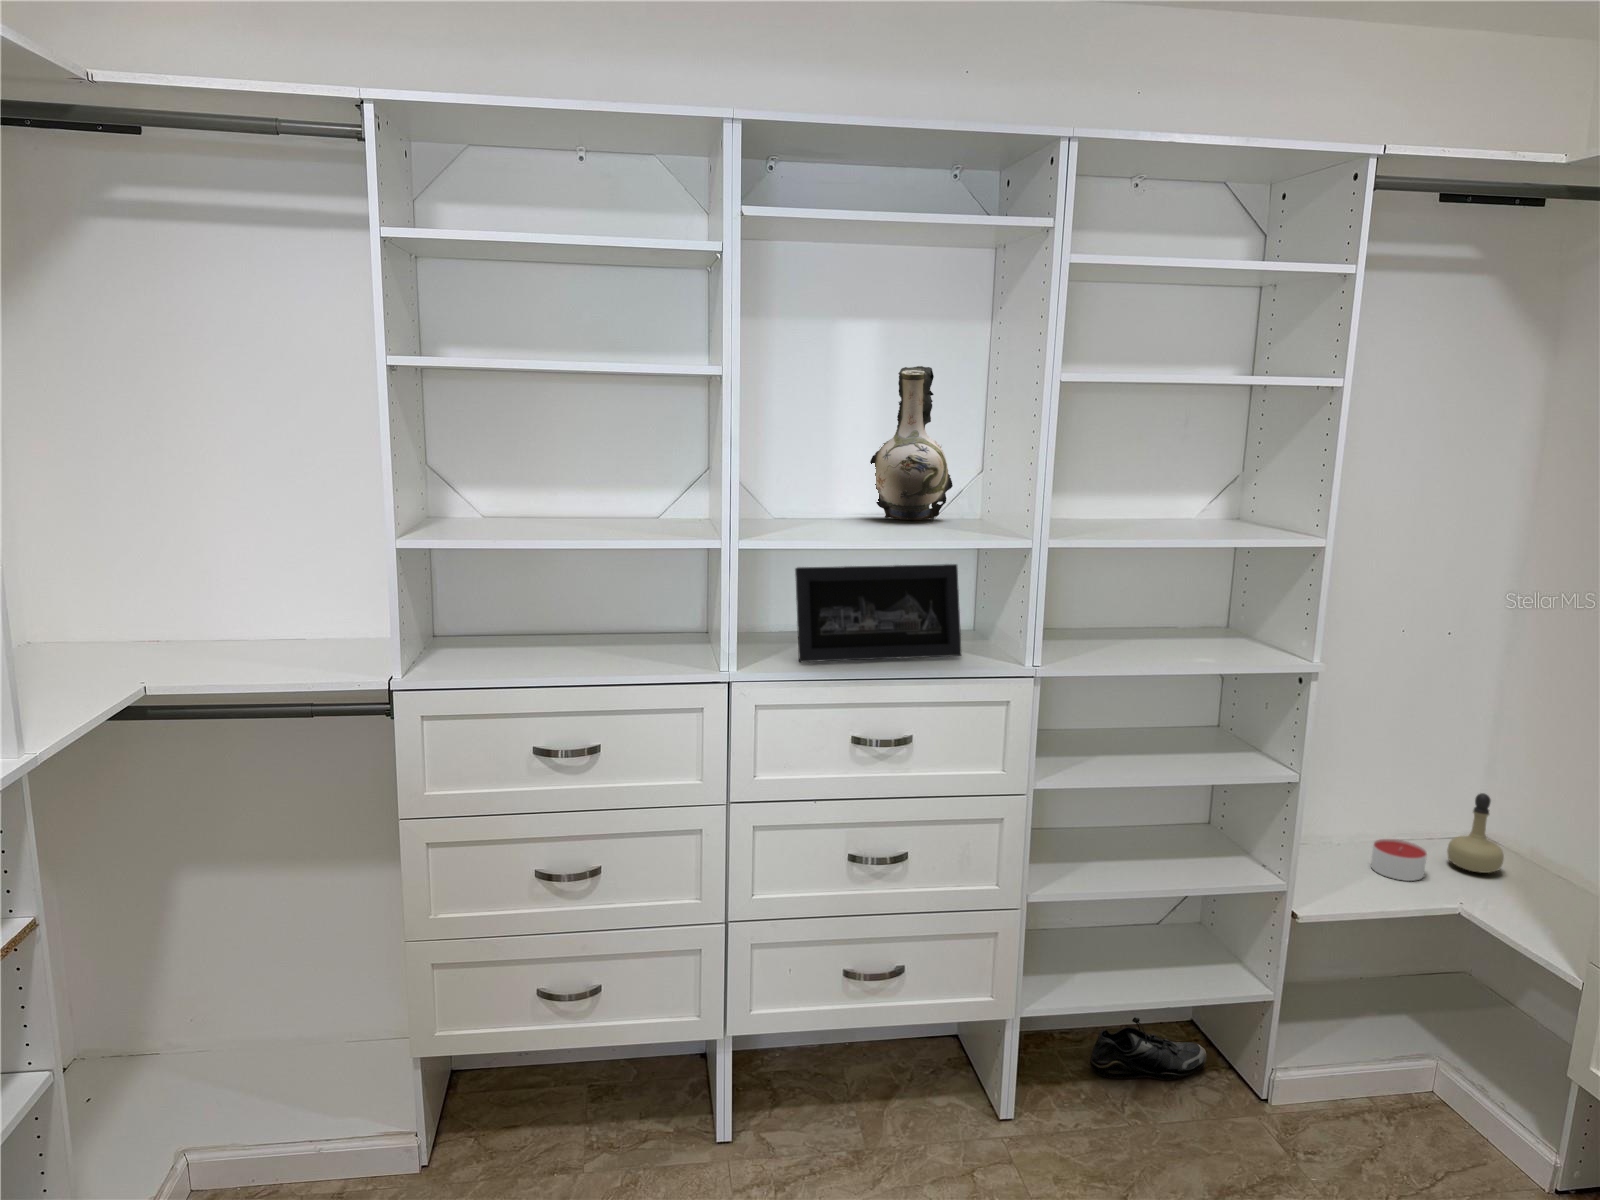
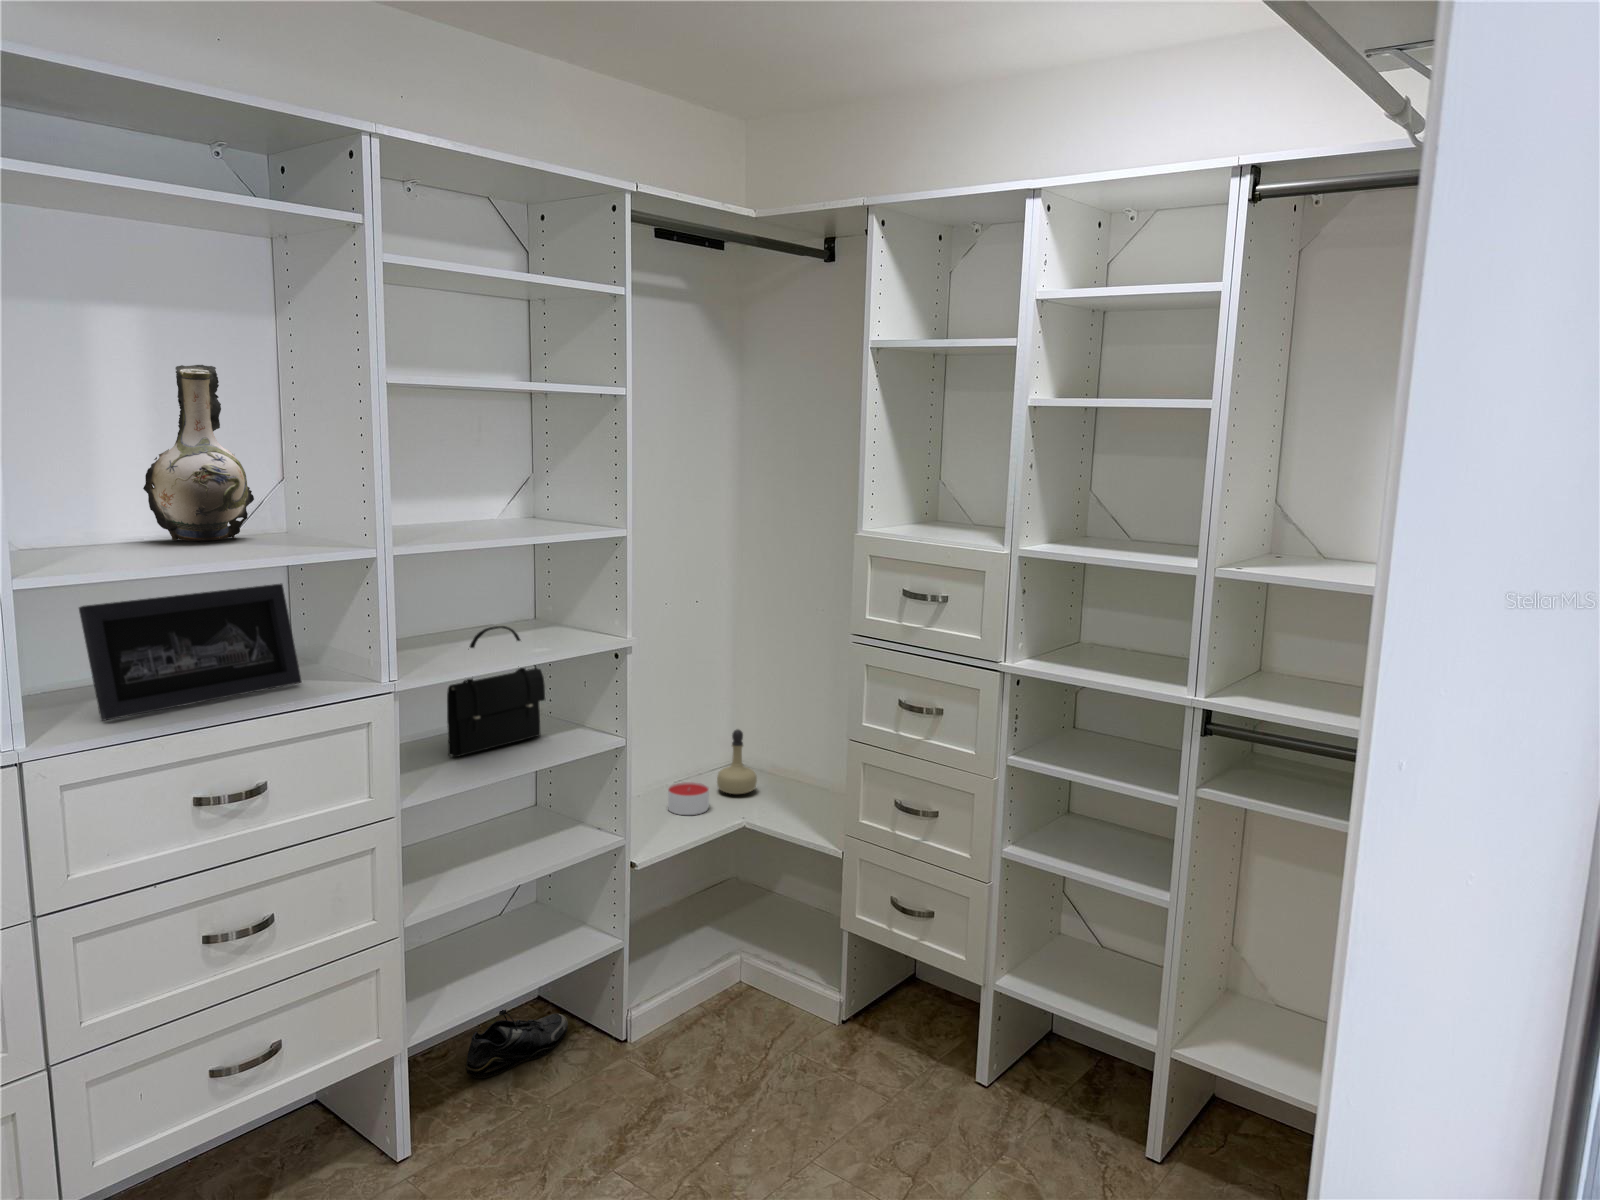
handbag: none [1105,628,1219,753] -> present [447,626,545,757]

